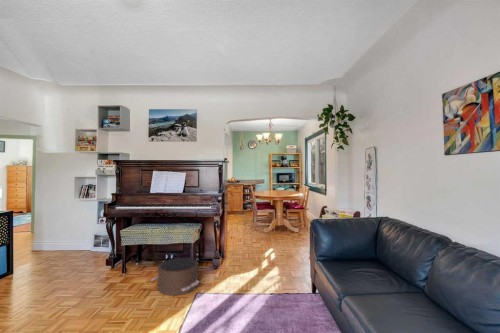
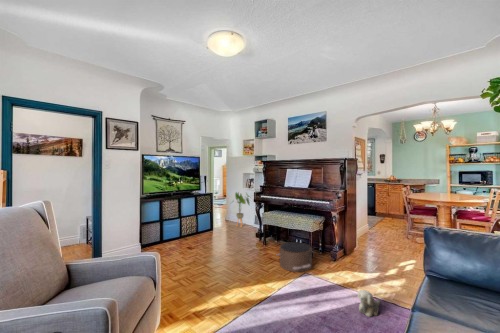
house plant: none [49,205,87,257] -> present [235,193,249,227]
plush toy: none [265,289,284,314] -> present [358,290,380,317]

